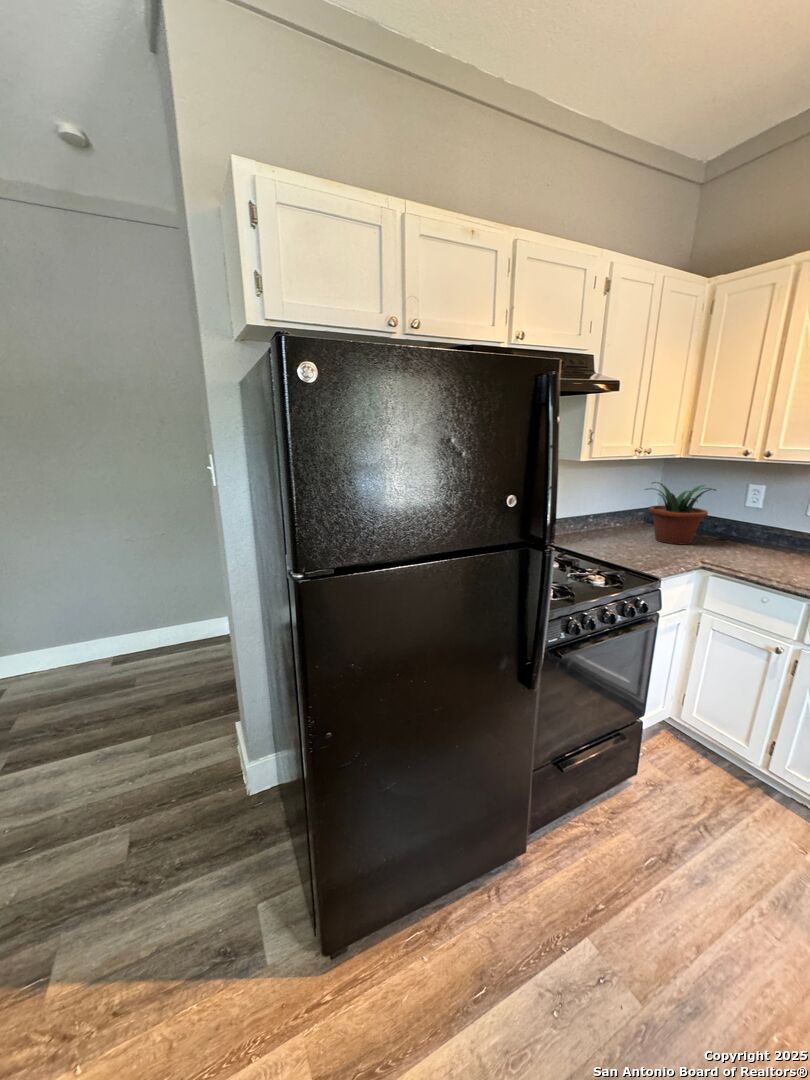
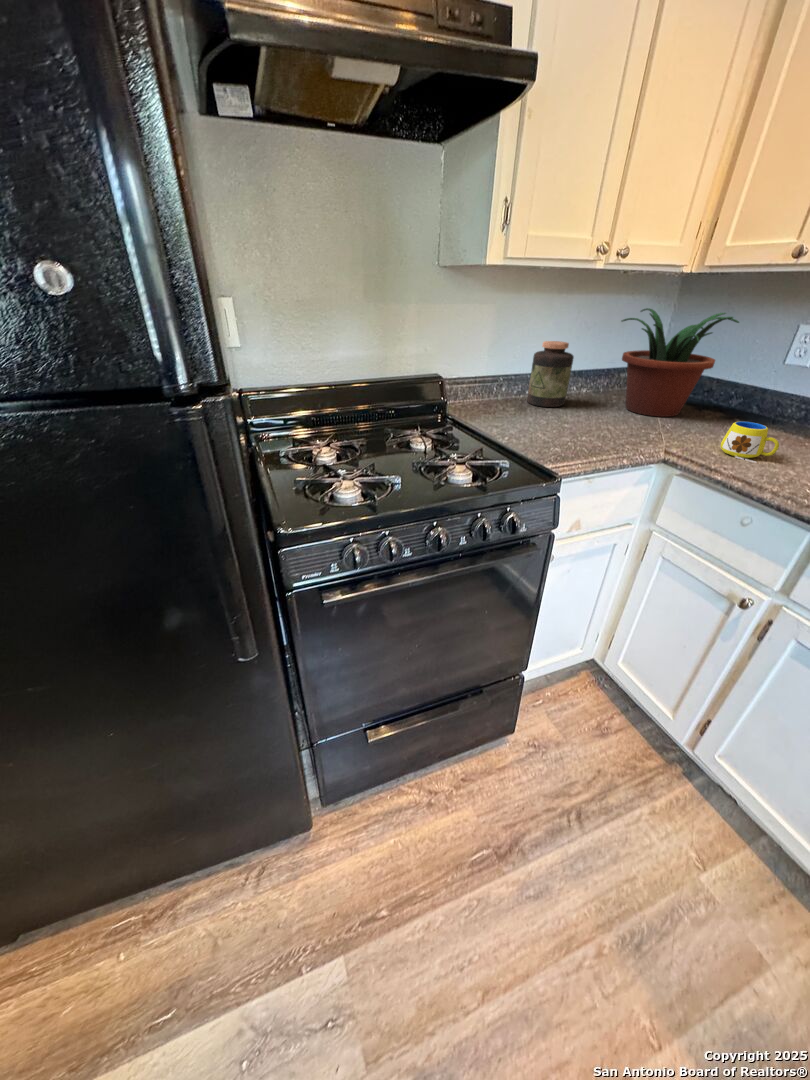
jar: none [591,502,621,541] -> present [527,341,574,407]
mug: none [732,546,767,568] -> present [721,422,779,463]

